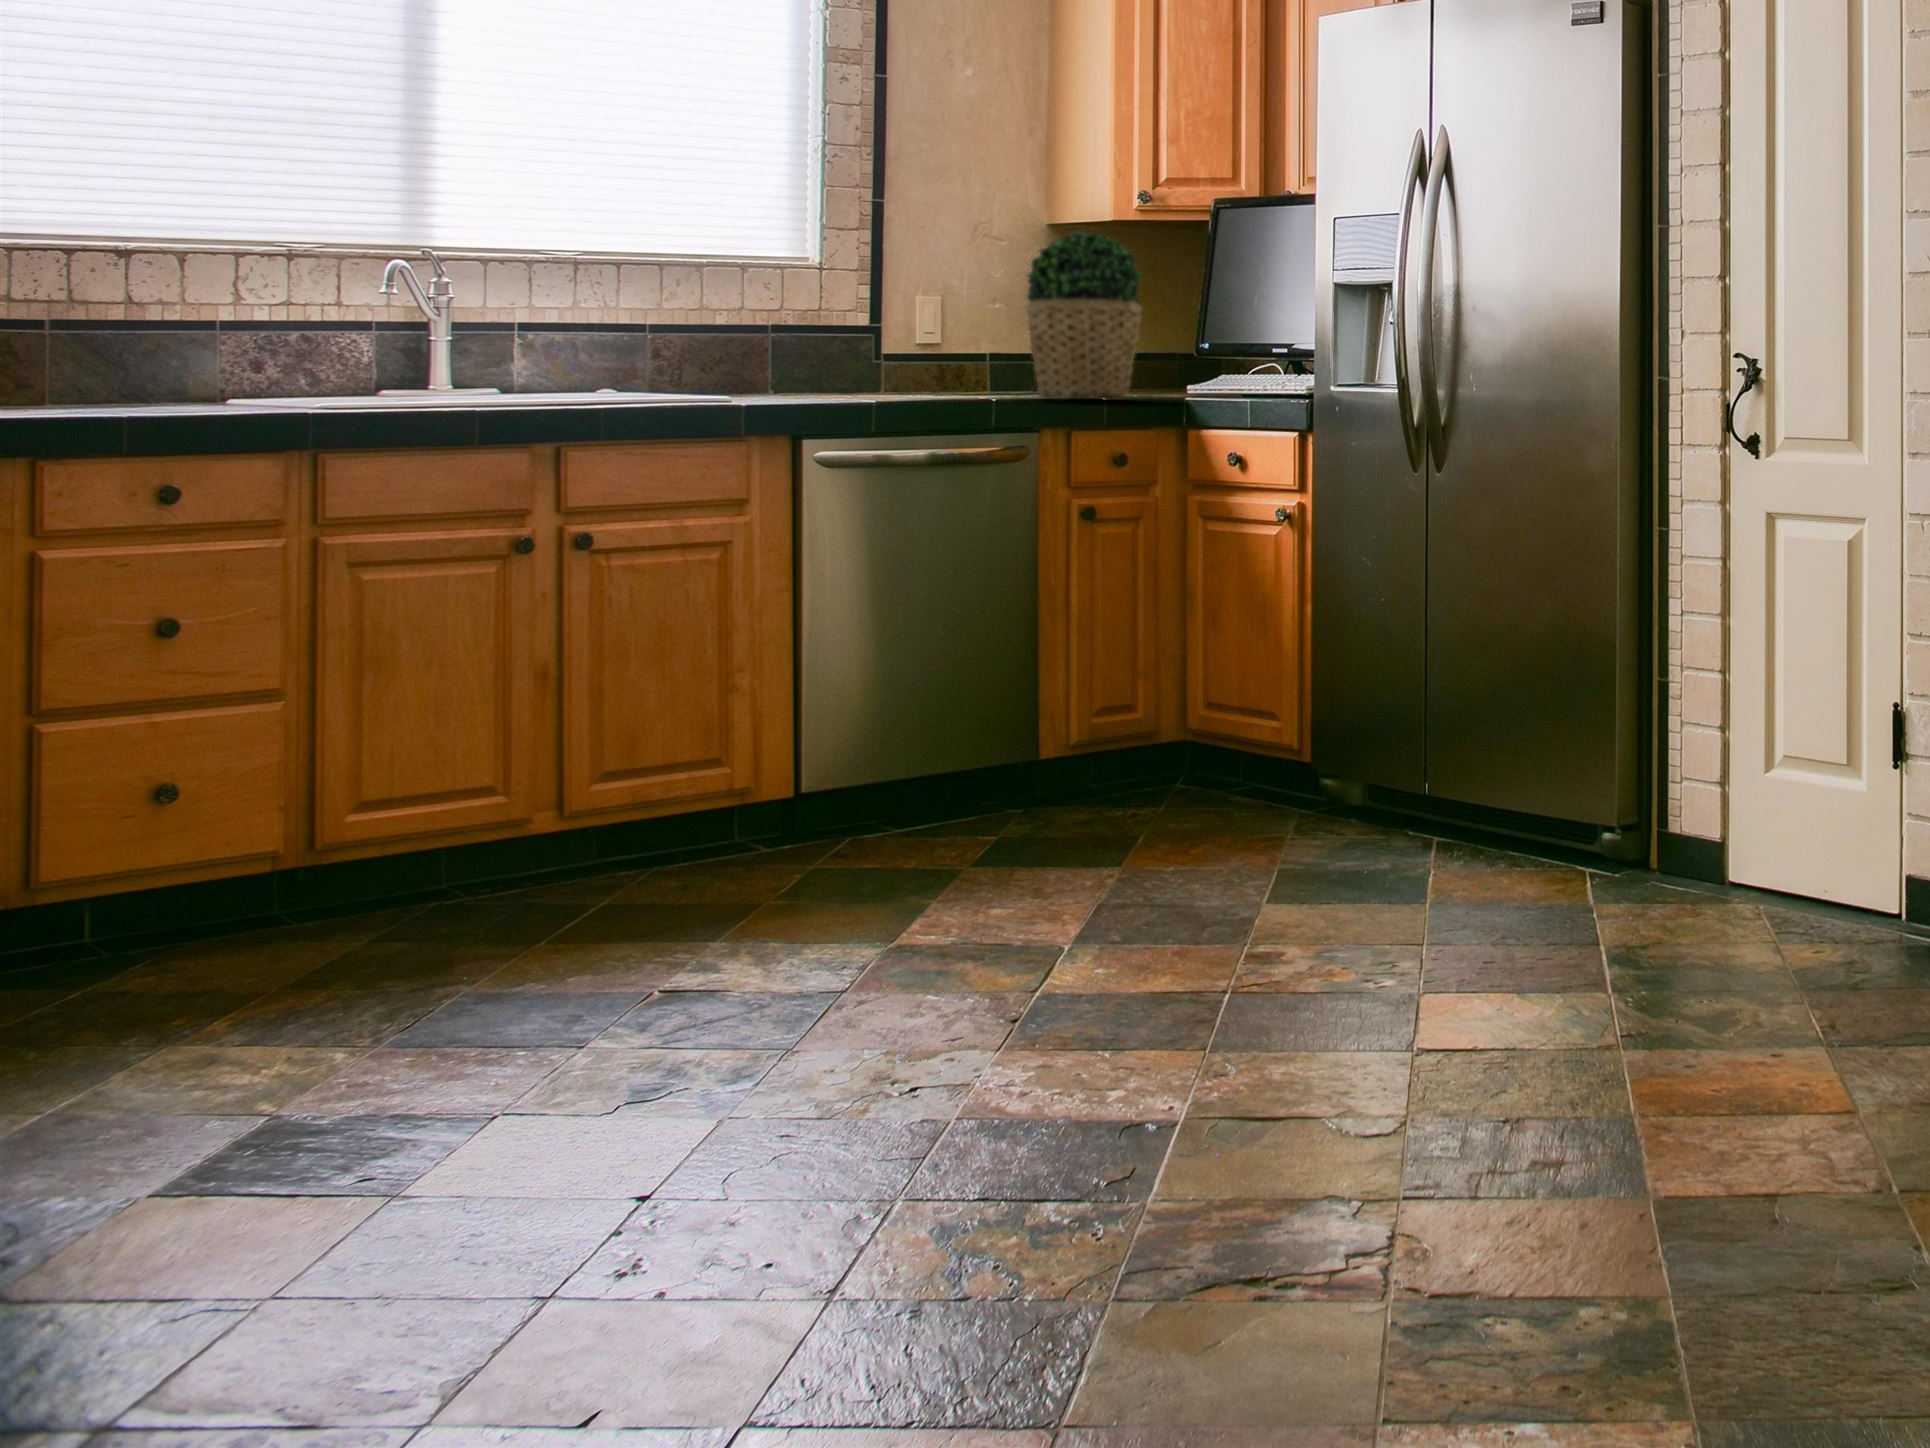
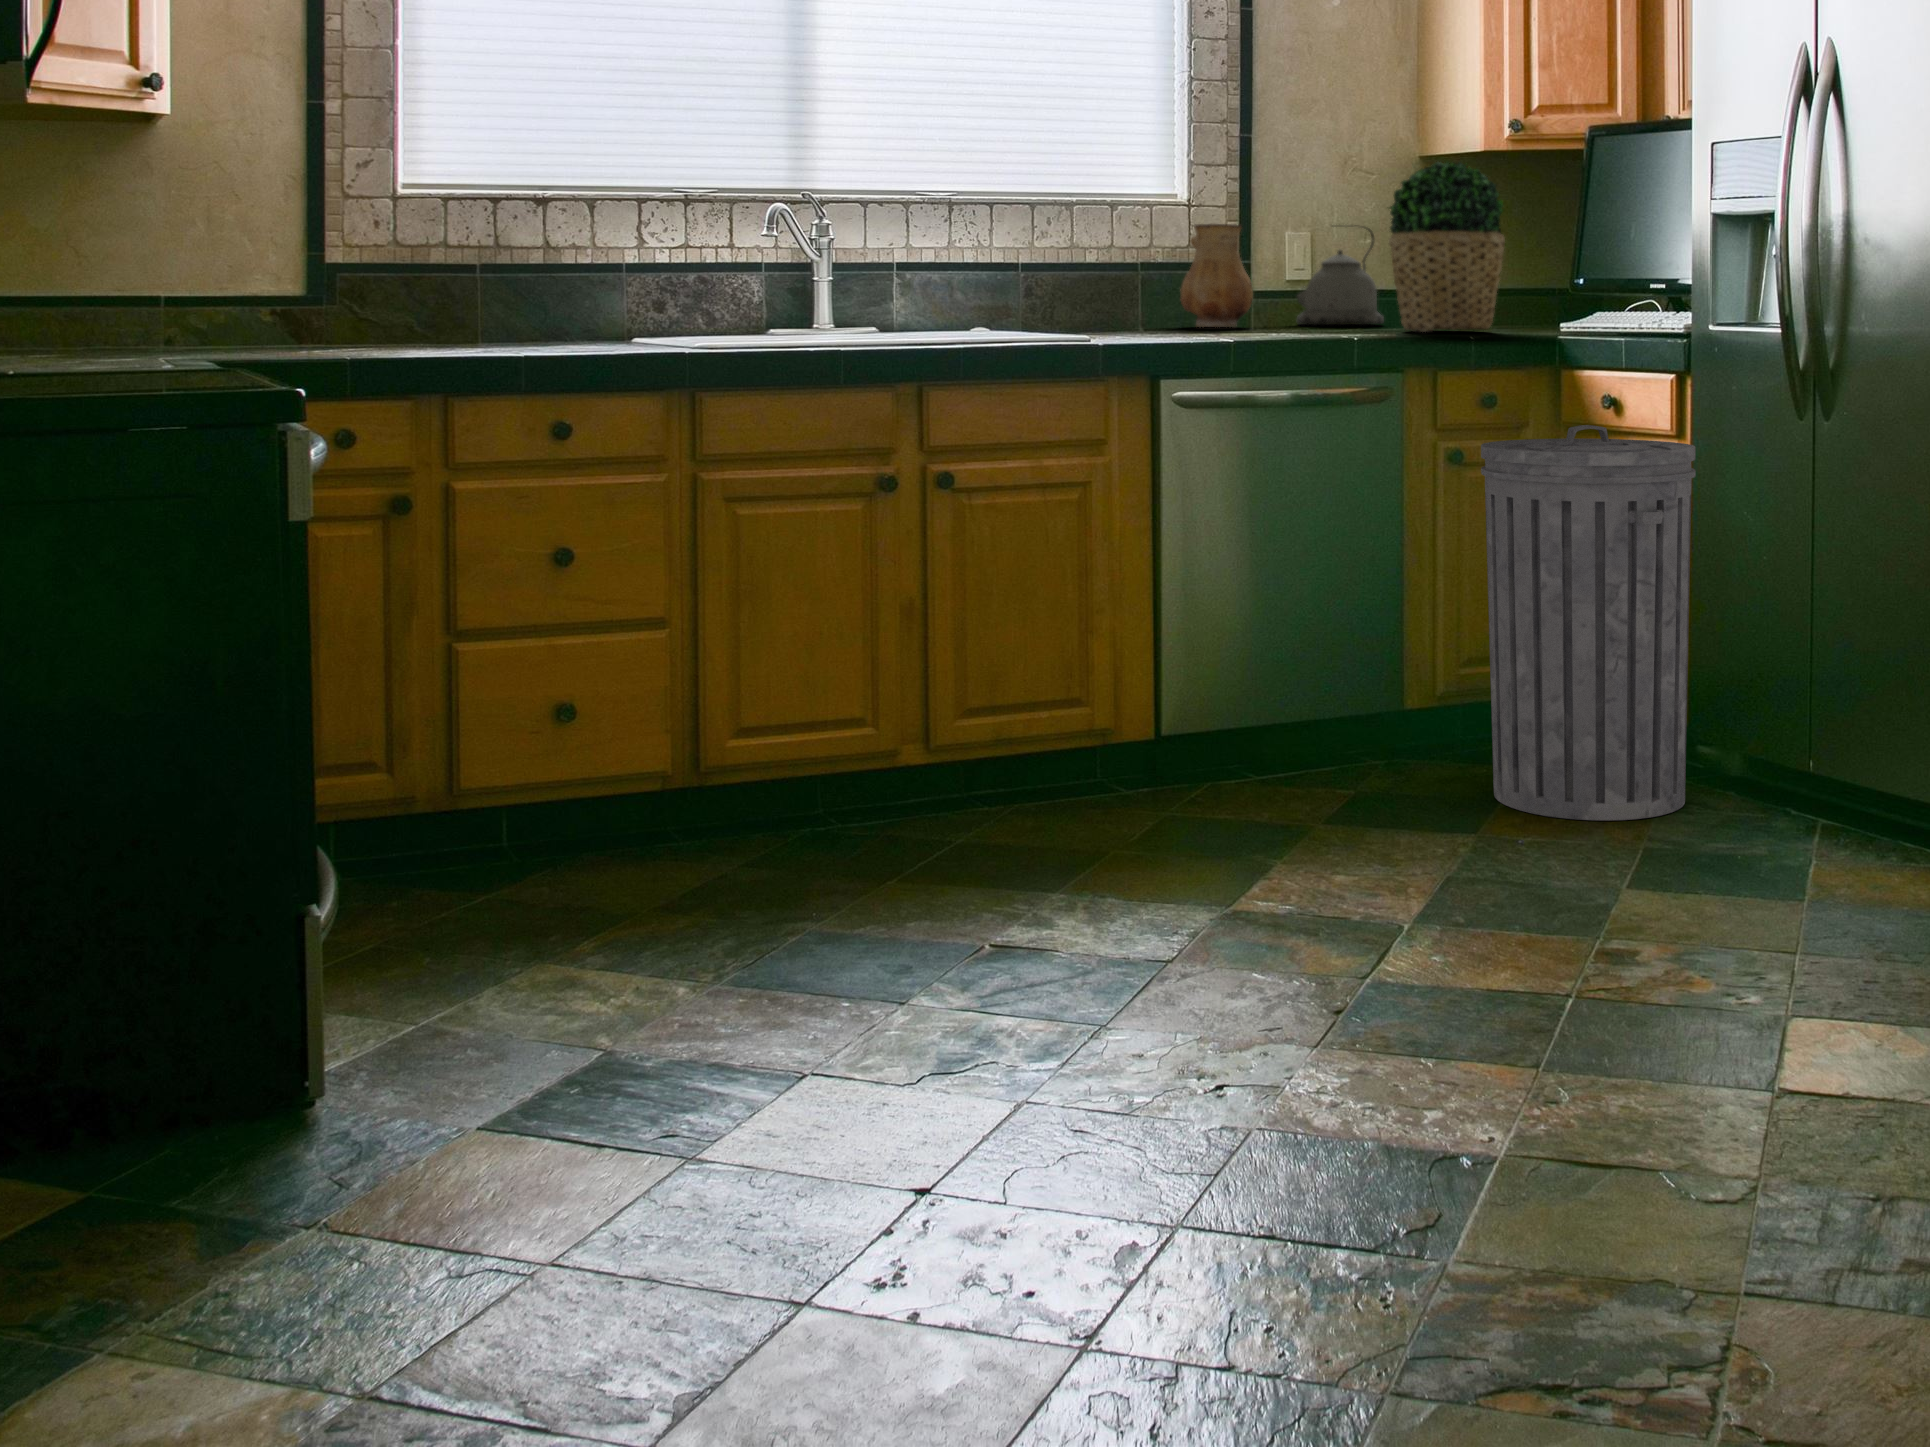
ceramic pitcher: none [793,288,881,395] -> present [1180,224,1253,327]
kettle: none [897,294,1015,394] -> present [1297,225,1384,325]
trash can: none [1125,484,1329,862] -> present [1481,425,1696,820]

